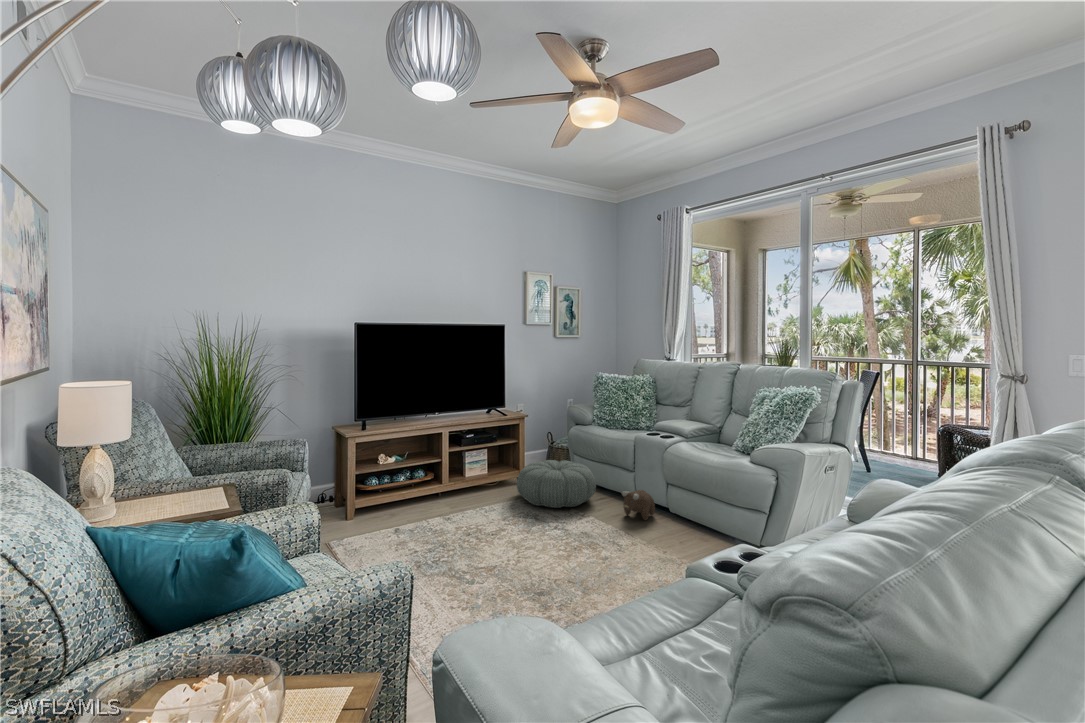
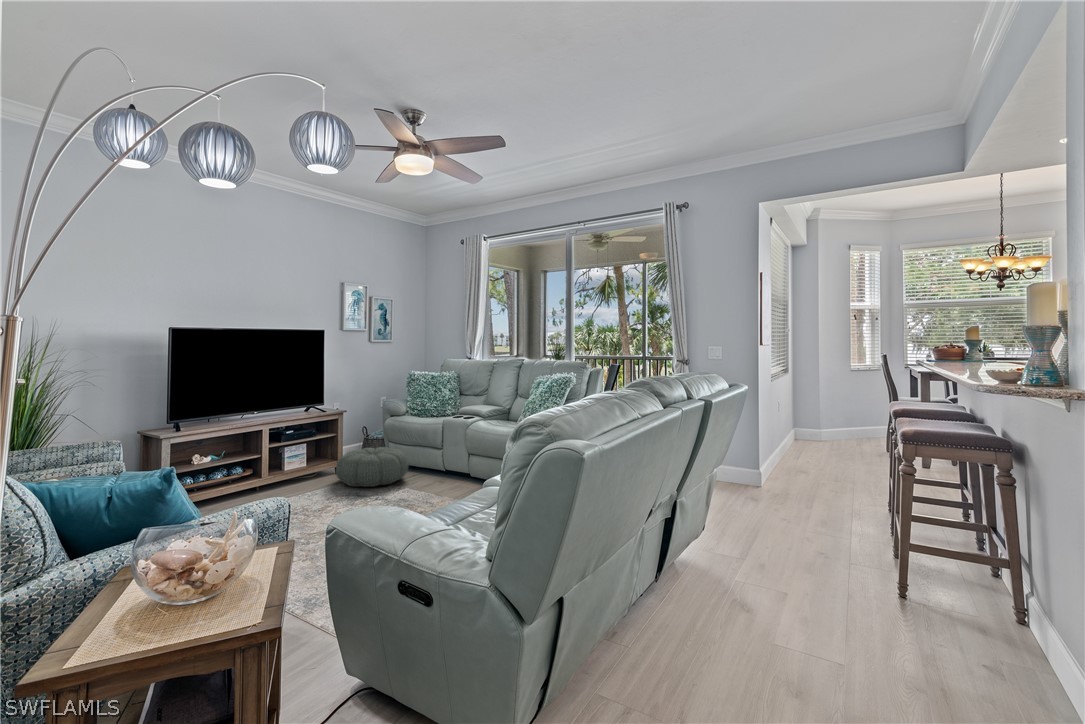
plush toy: present [622,490,655,520] -> none [428,464,458,488]

